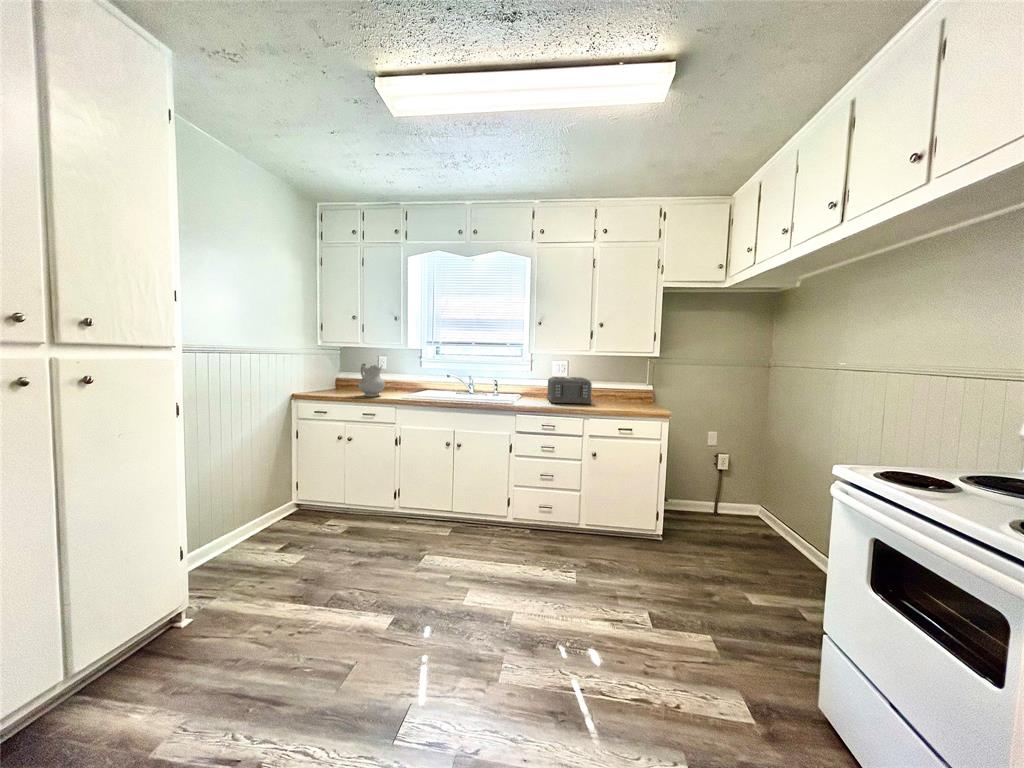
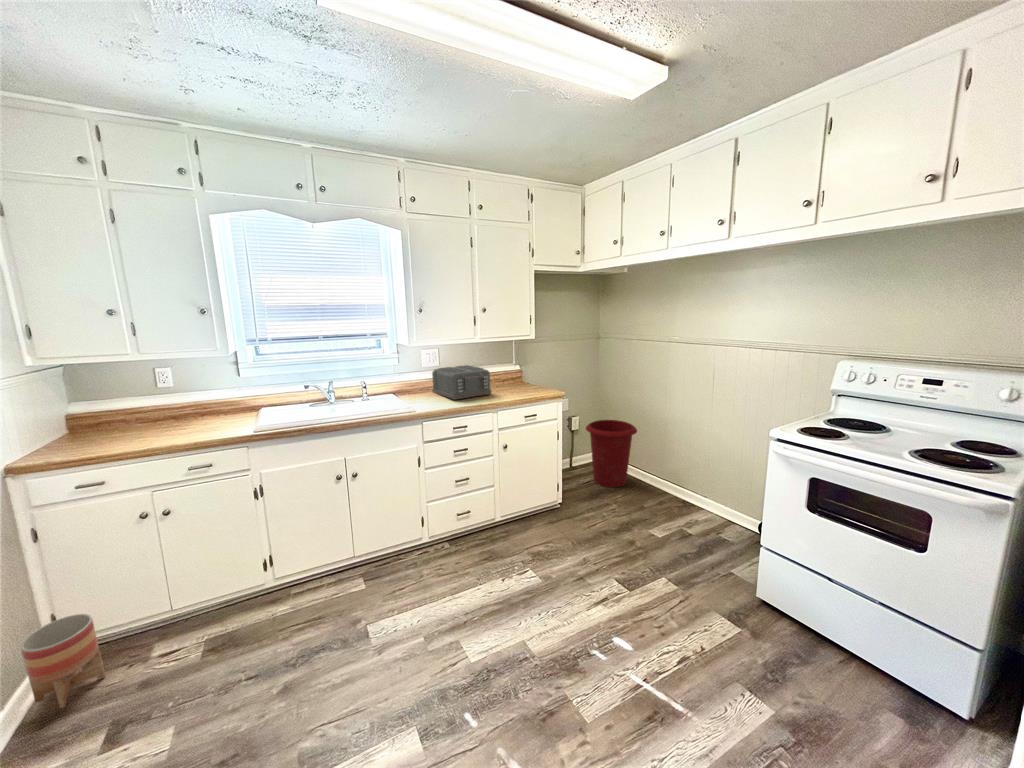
ceramic pitcher: present [358,364,385,397] -> none [154,386,211,440]
waste bin: none [718,461,789,545] -> present [586,420,637,487]
planter: none [278,483,308,528] -> present [20,614,105,708]

